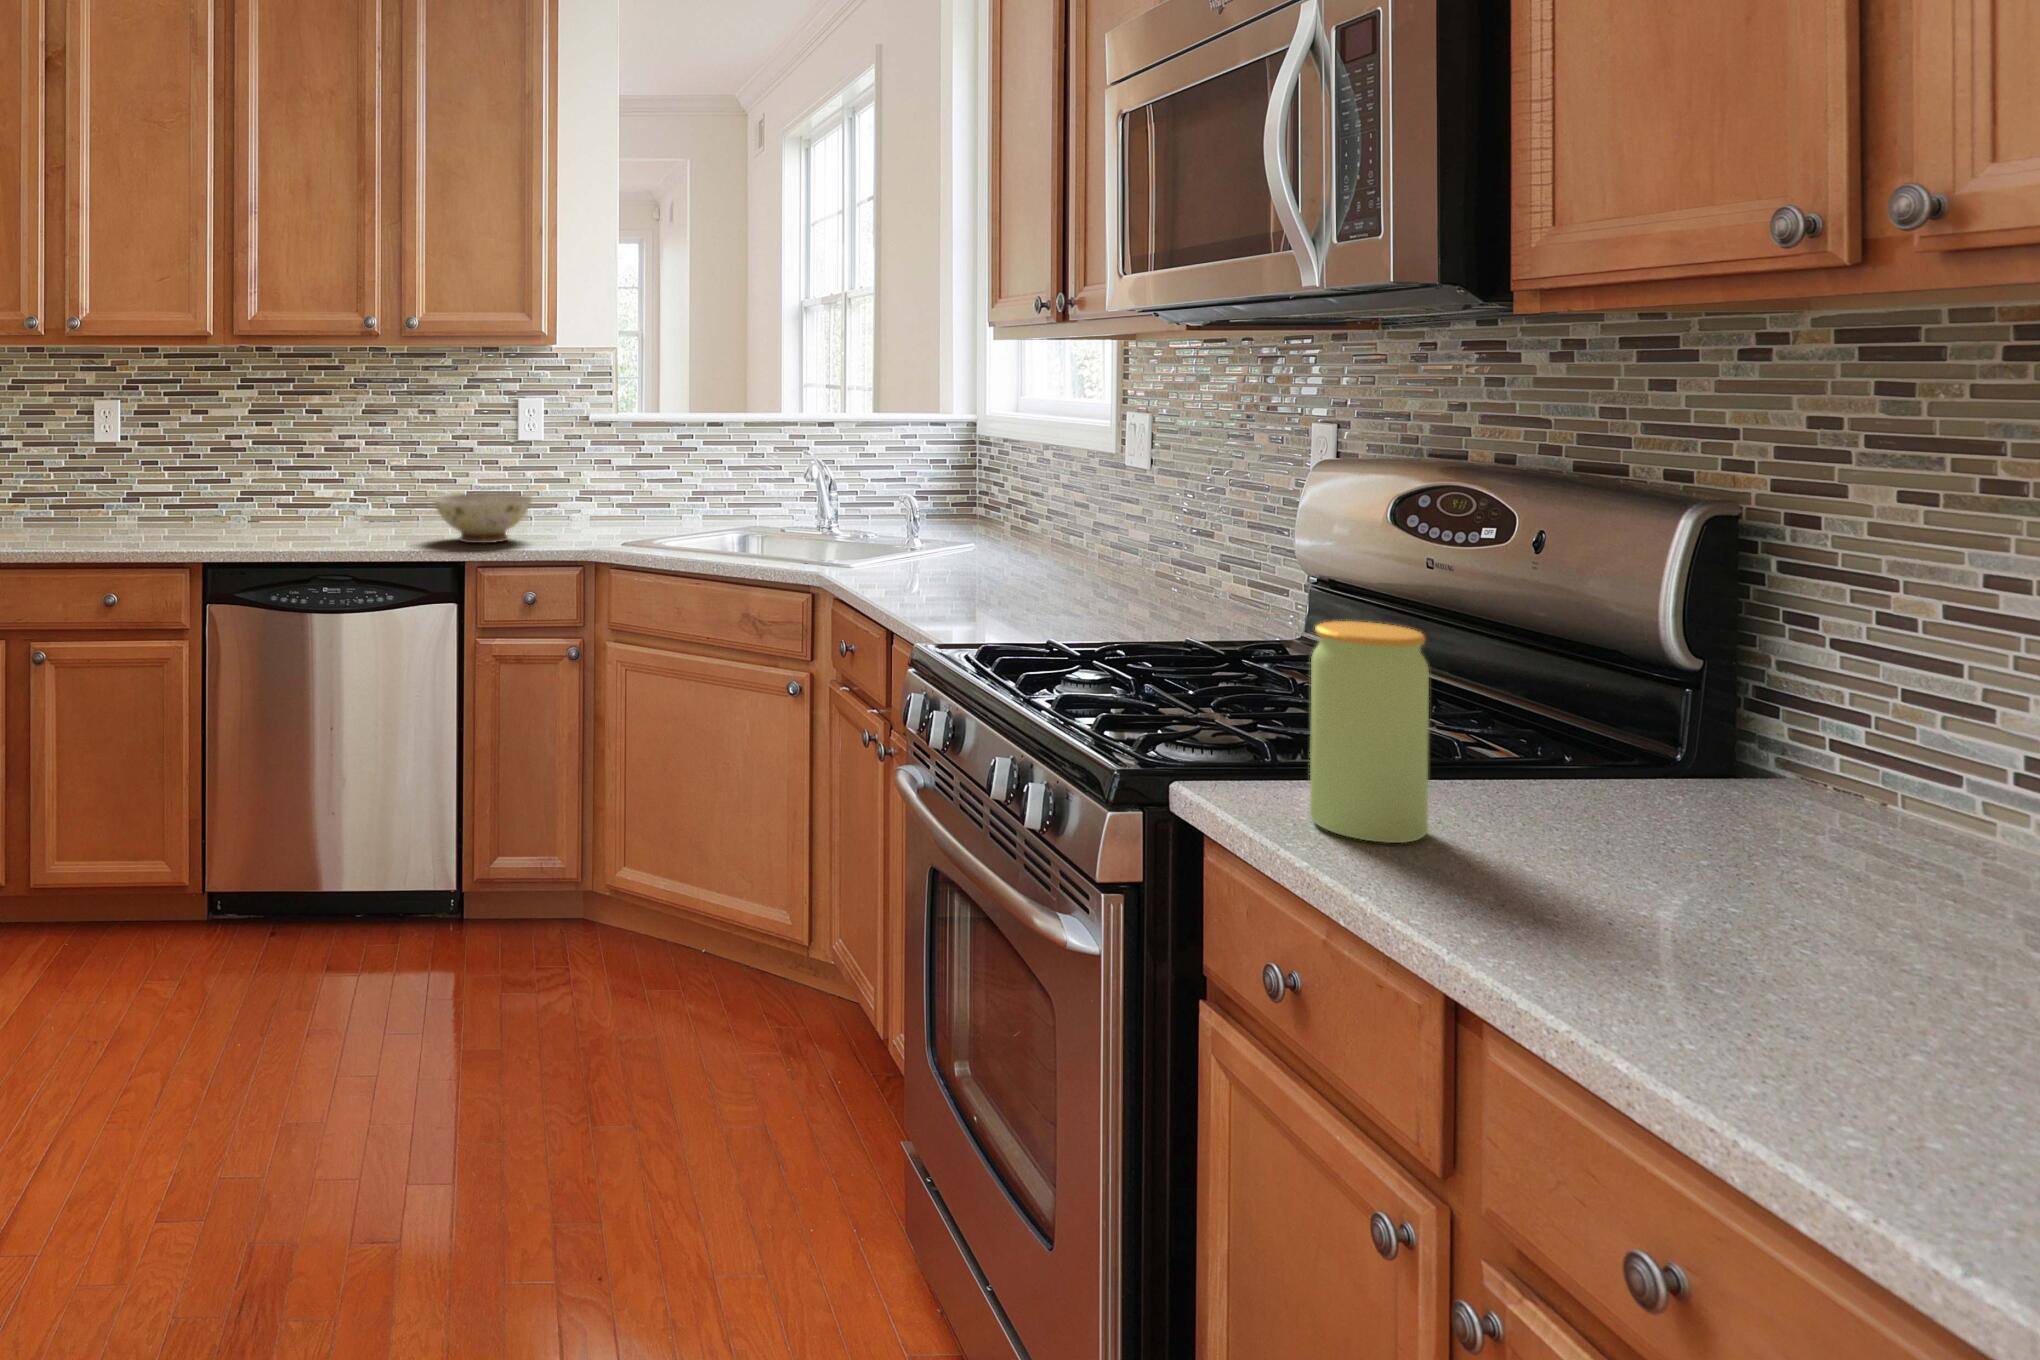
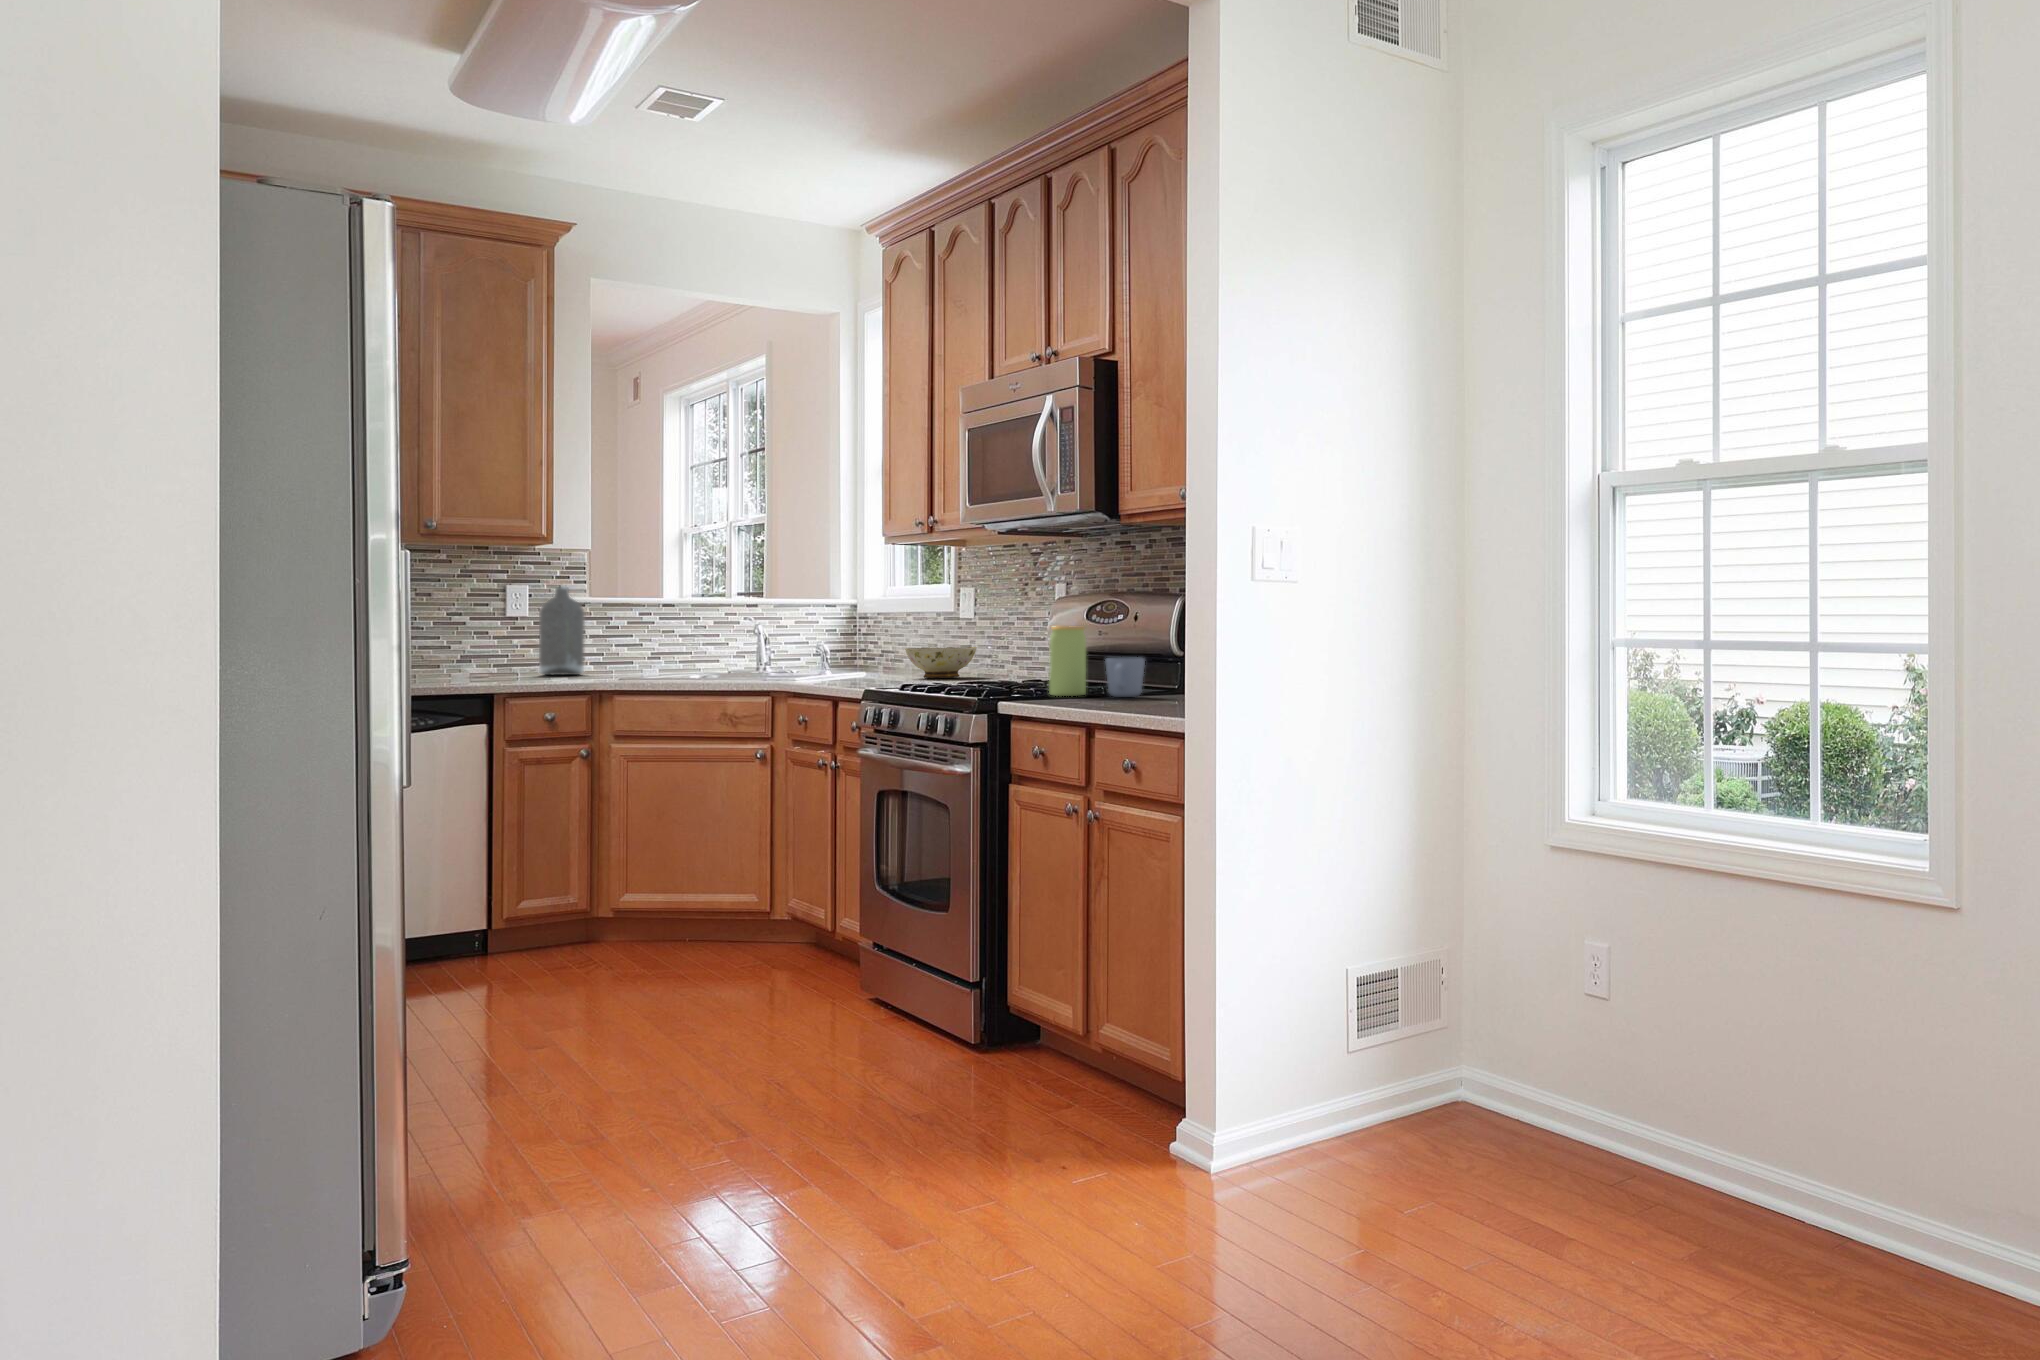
bottle: none [544,403,598,527] -> present [539,587,585,675]
ceramic bowl: present [434,493,531,543] -> present [905,647,977,678]
mug: none [1508,759,1662,915] -> present [1106,658,1145,697]

